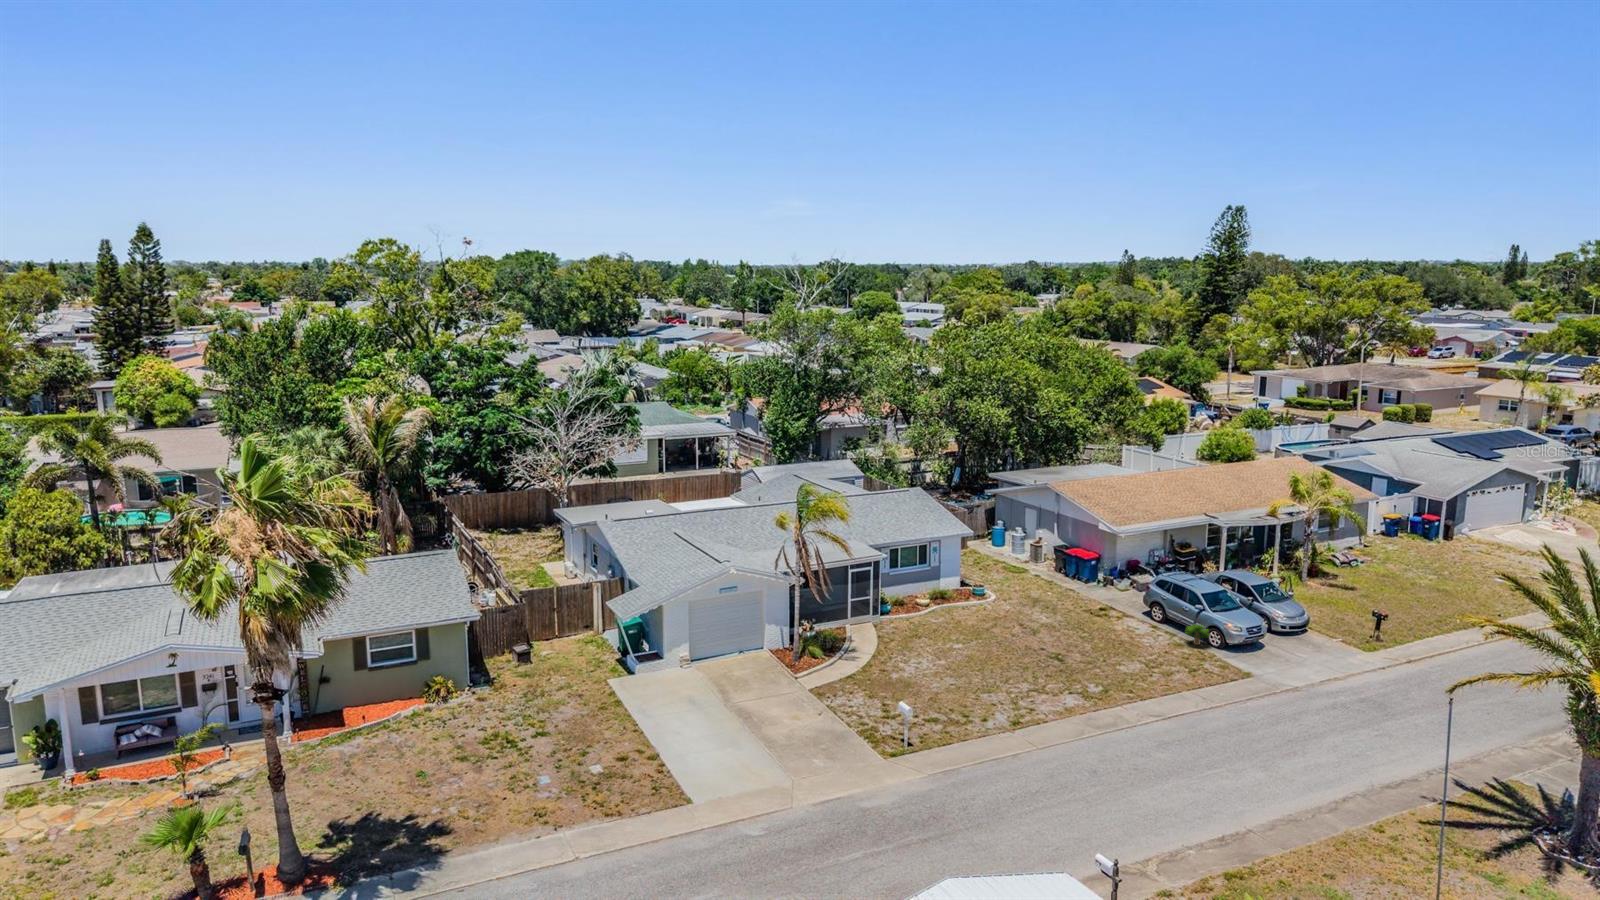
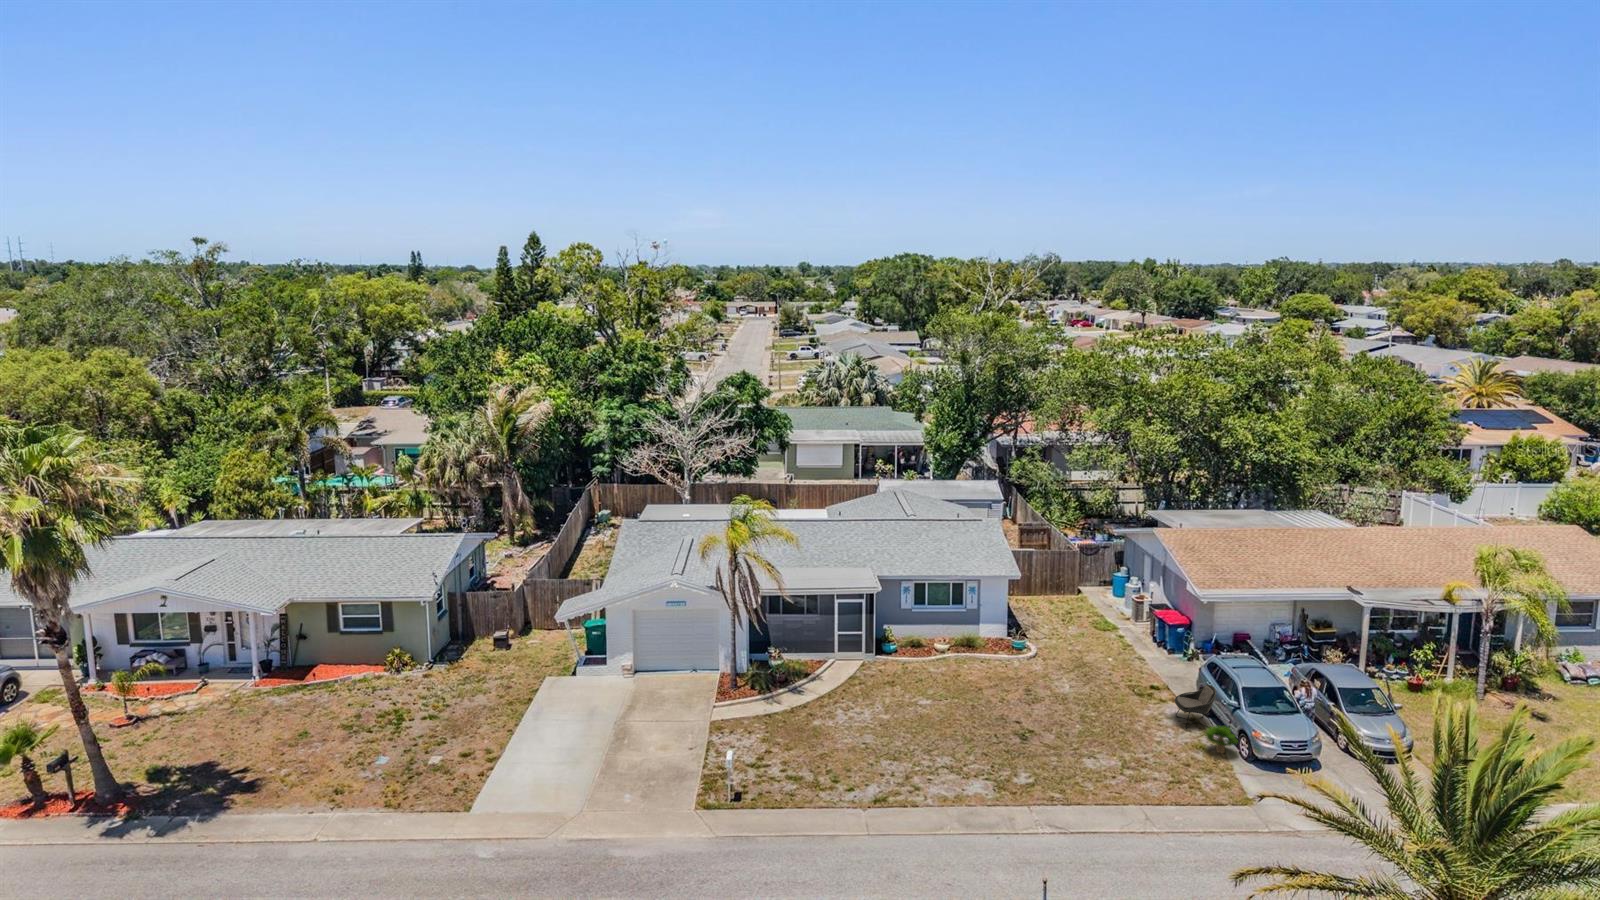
lounge chair: none [1142,597,1177,633] -> present [1175,685,1216,729]

